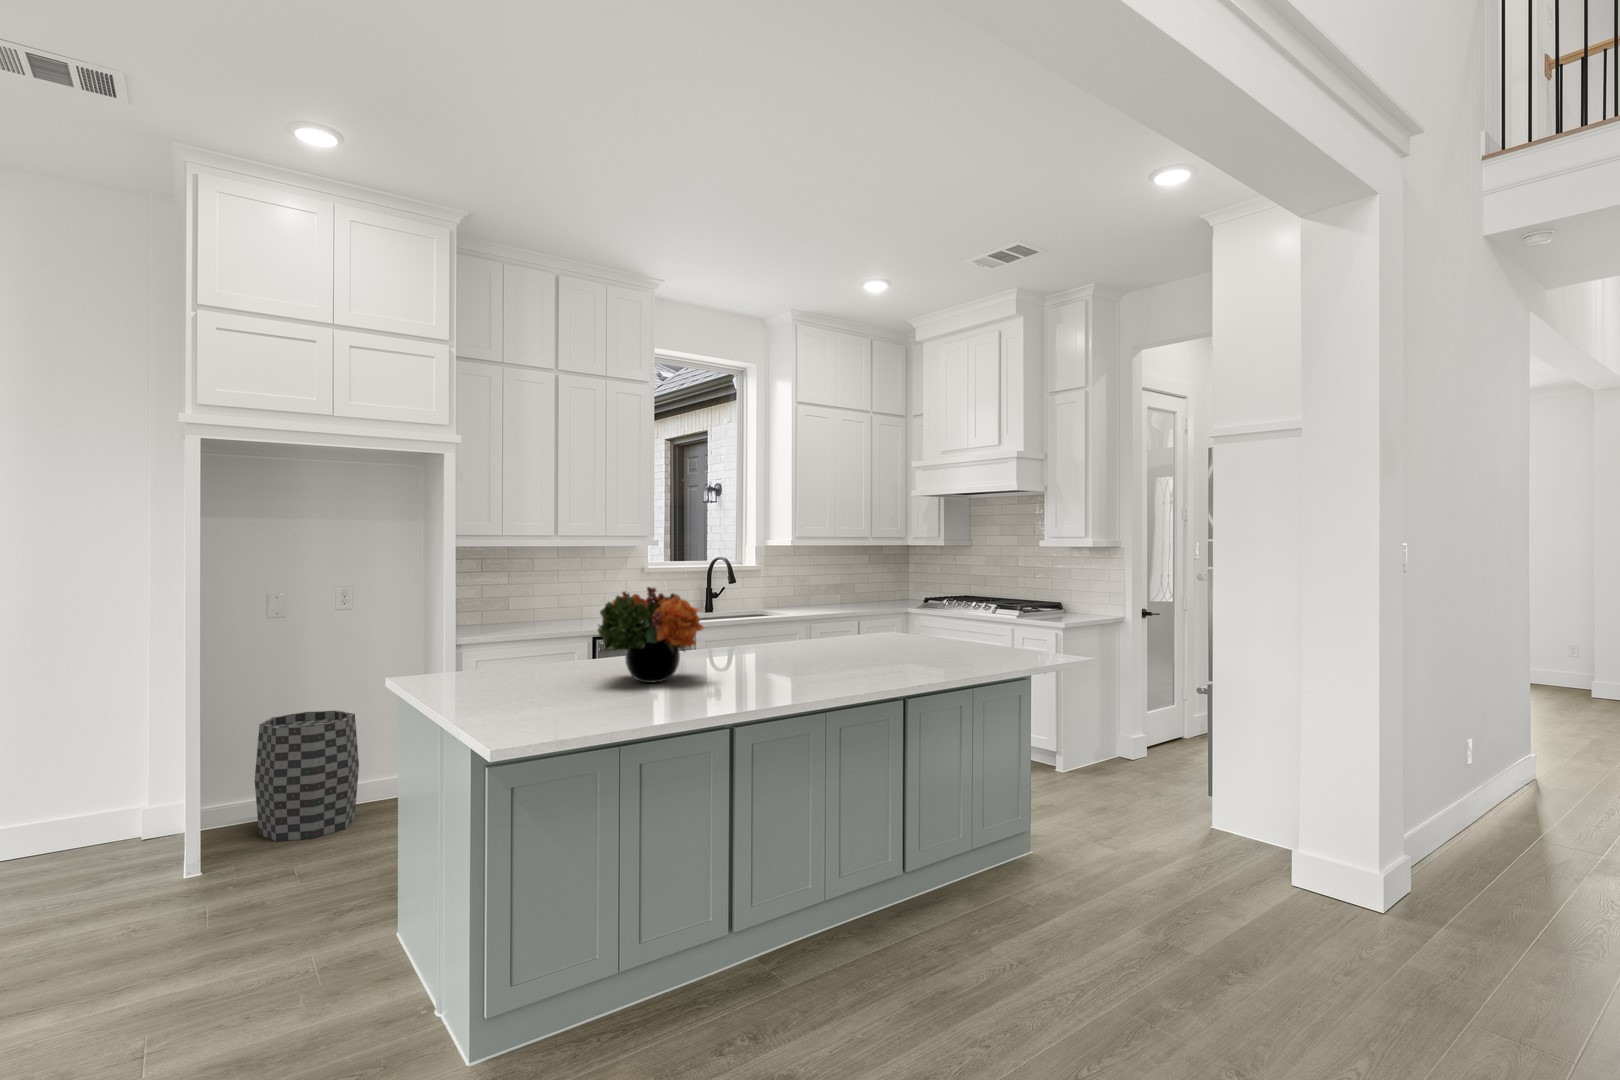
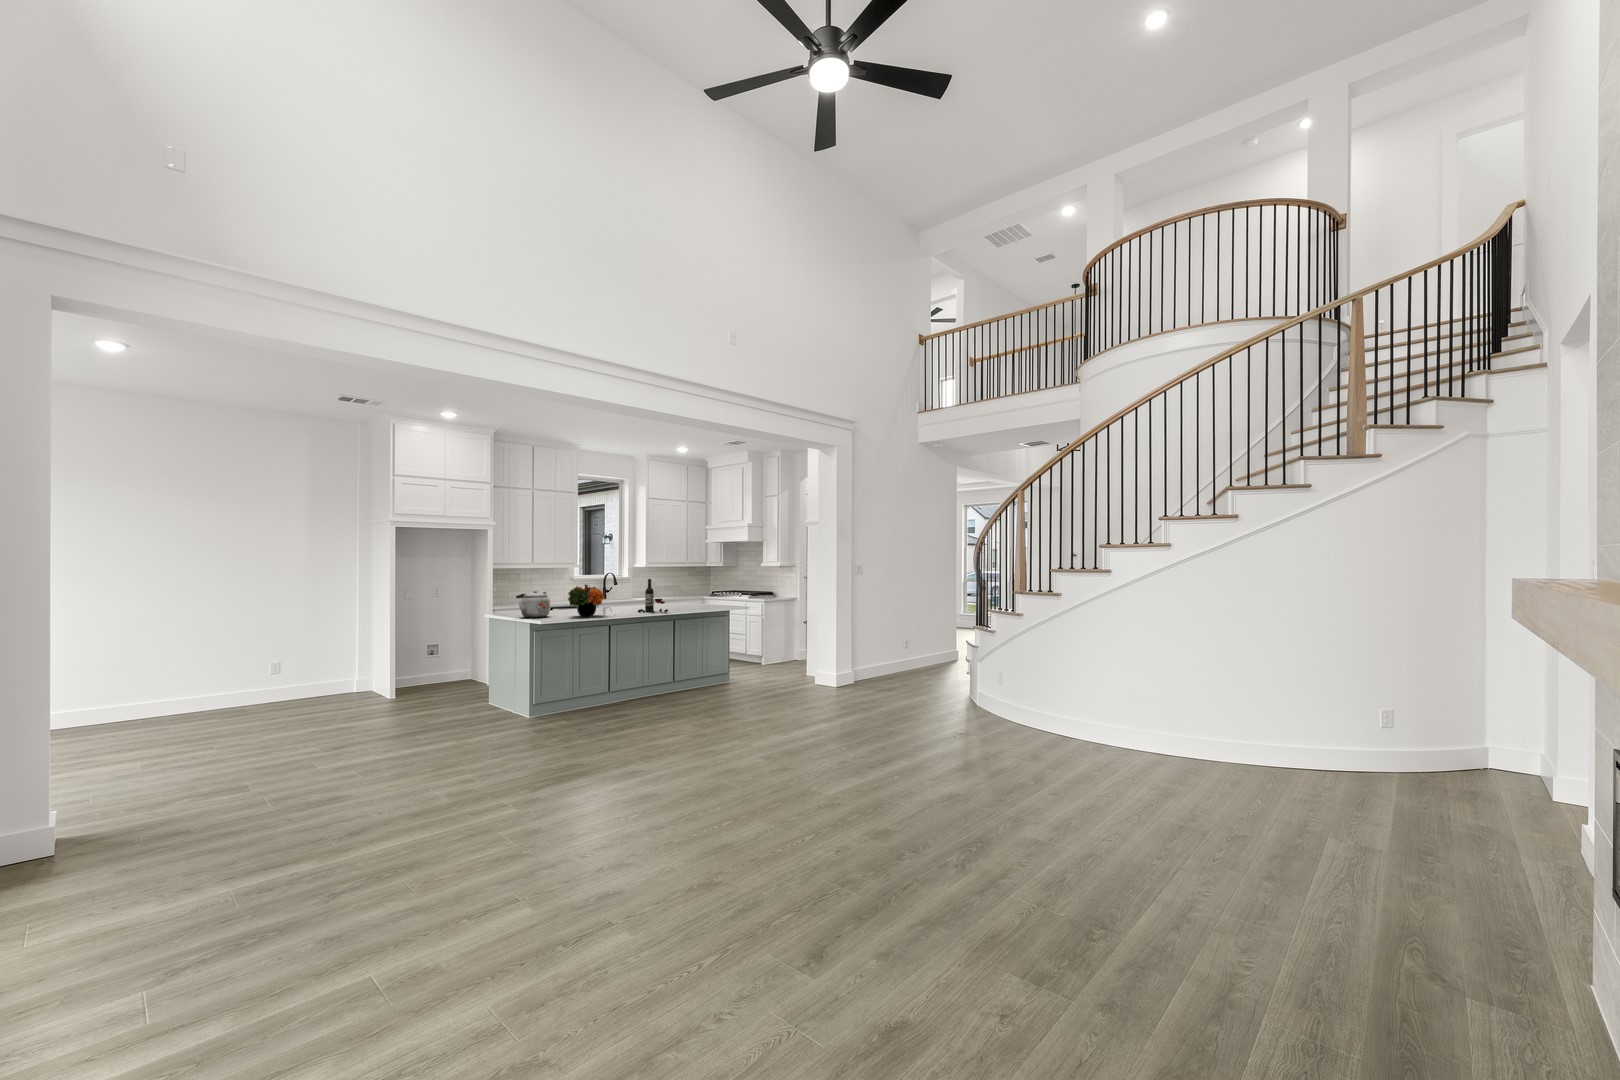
wine bottle: none [792,573,873,671] -> present [638,579,668,613]
kettle: none [459,603,553,682] -> present [516,591,550,618]
trash can: present [255,711,359,841] -> none [404,642,447,694]

